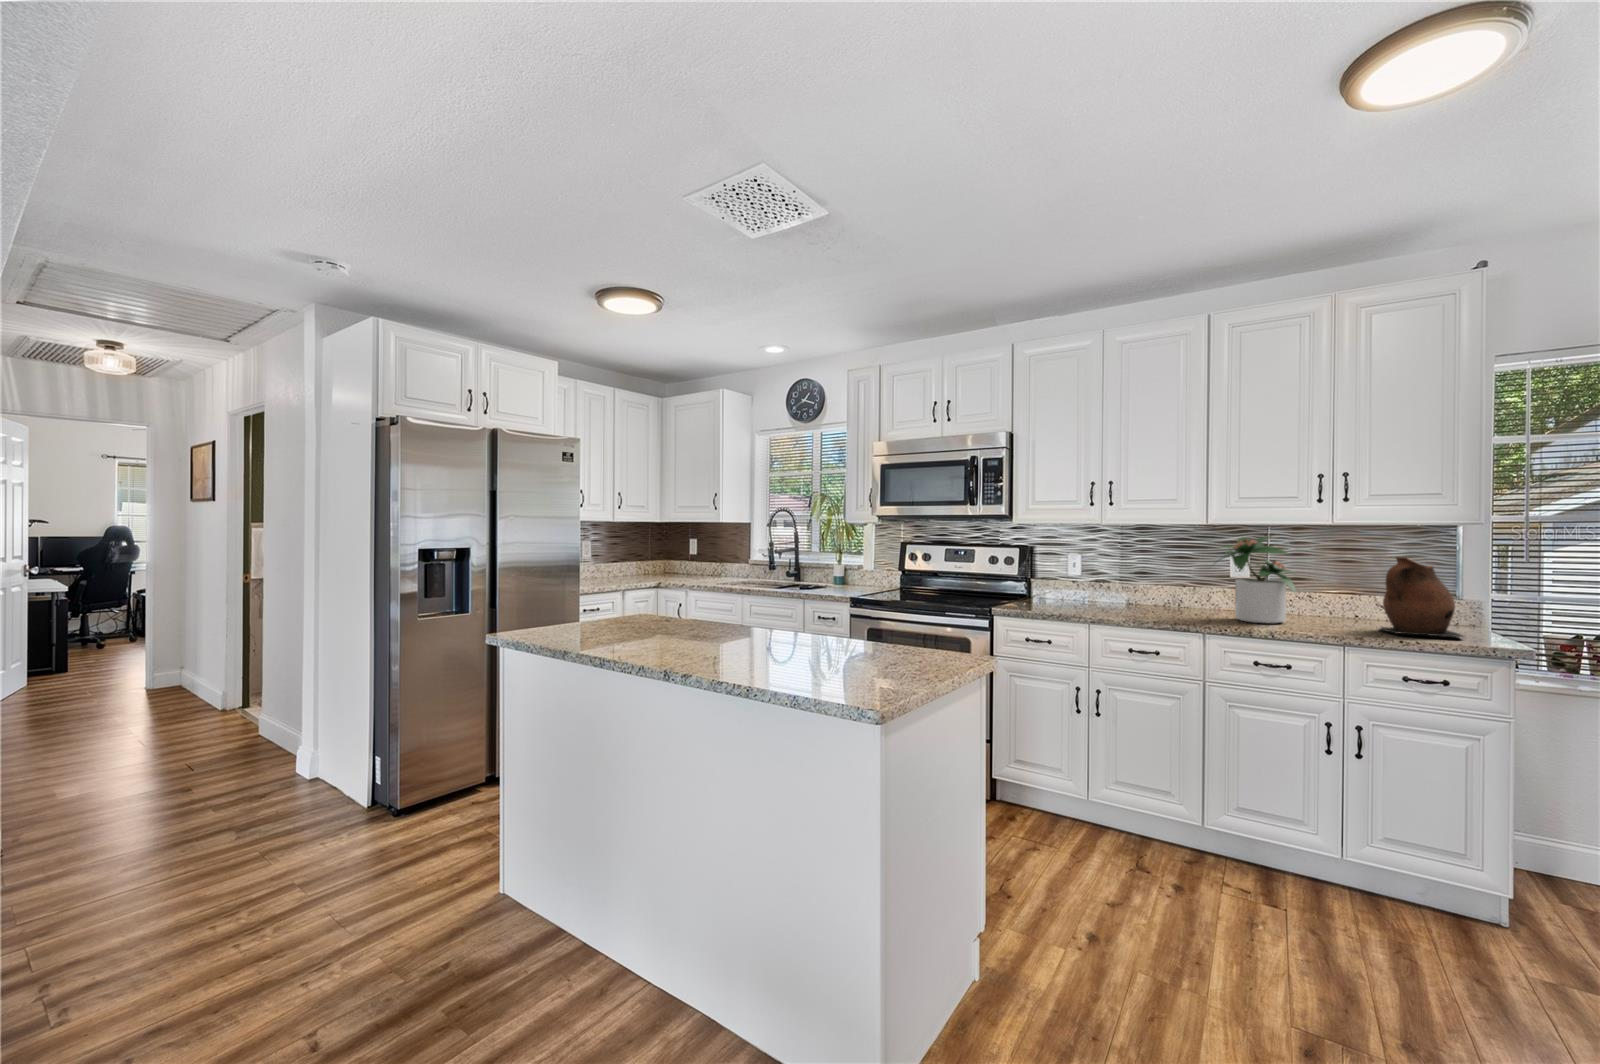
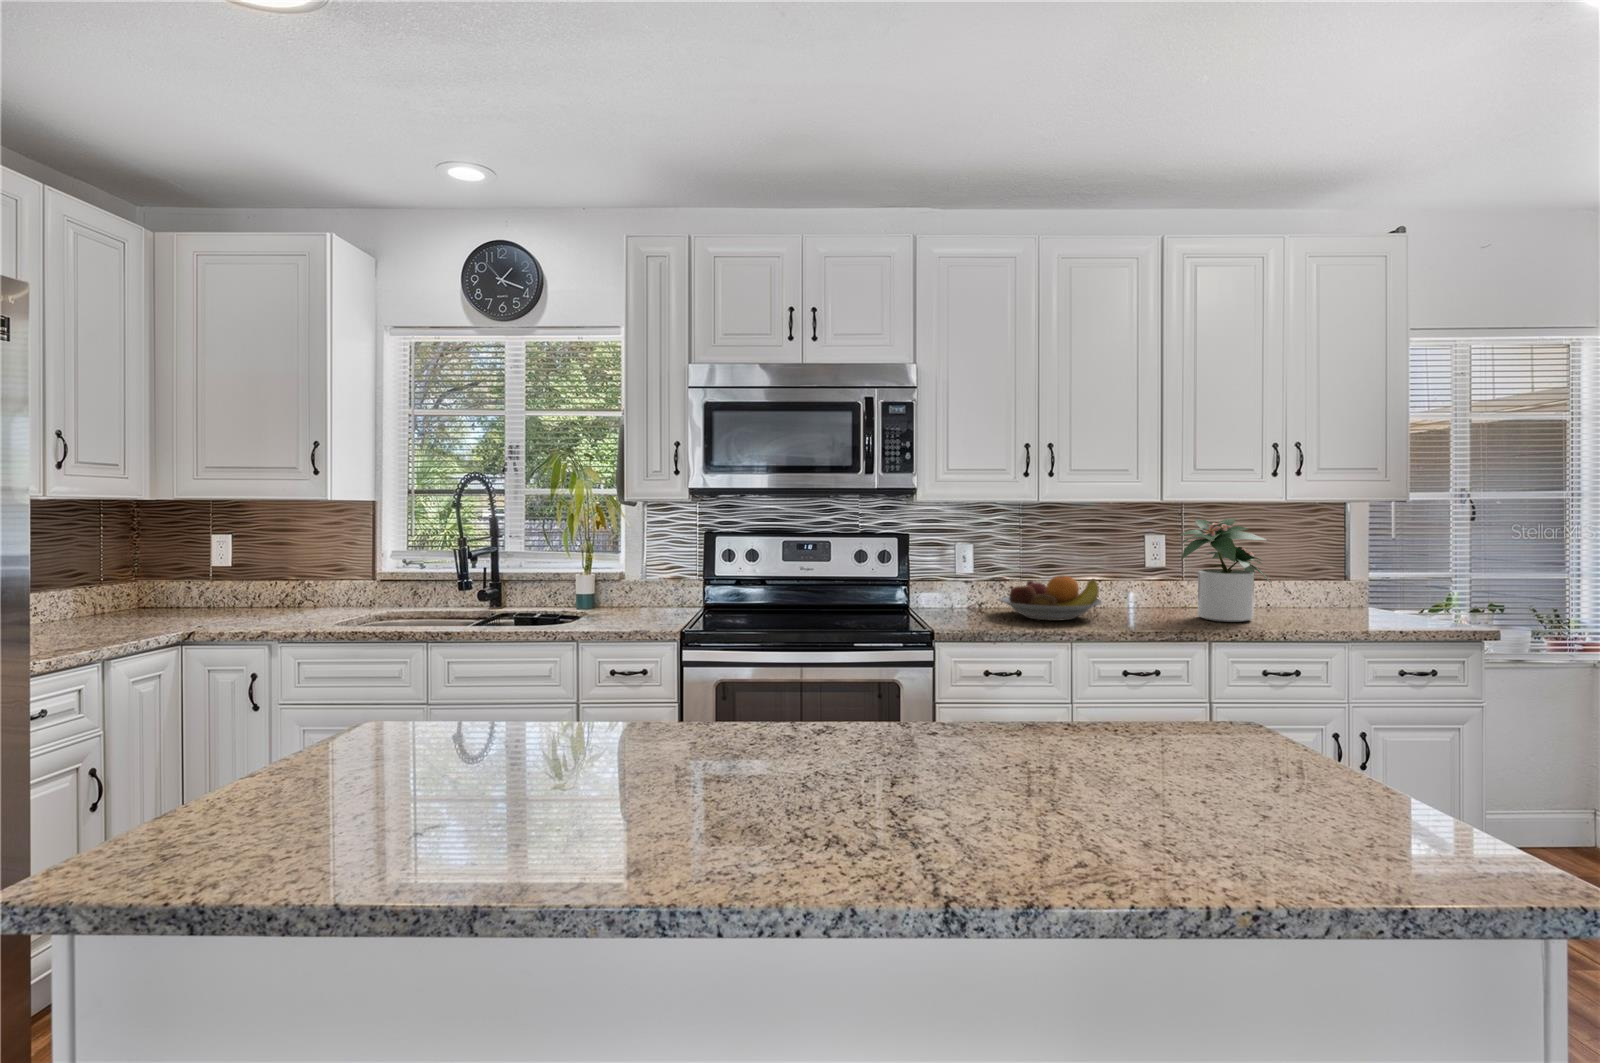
ceramic pitcher: present [1381,557,1464,638] -> none [1326,540,1417,623]
fruit bowl: none [1069,578,1150,611] -> present [1000,575,1102,621]

